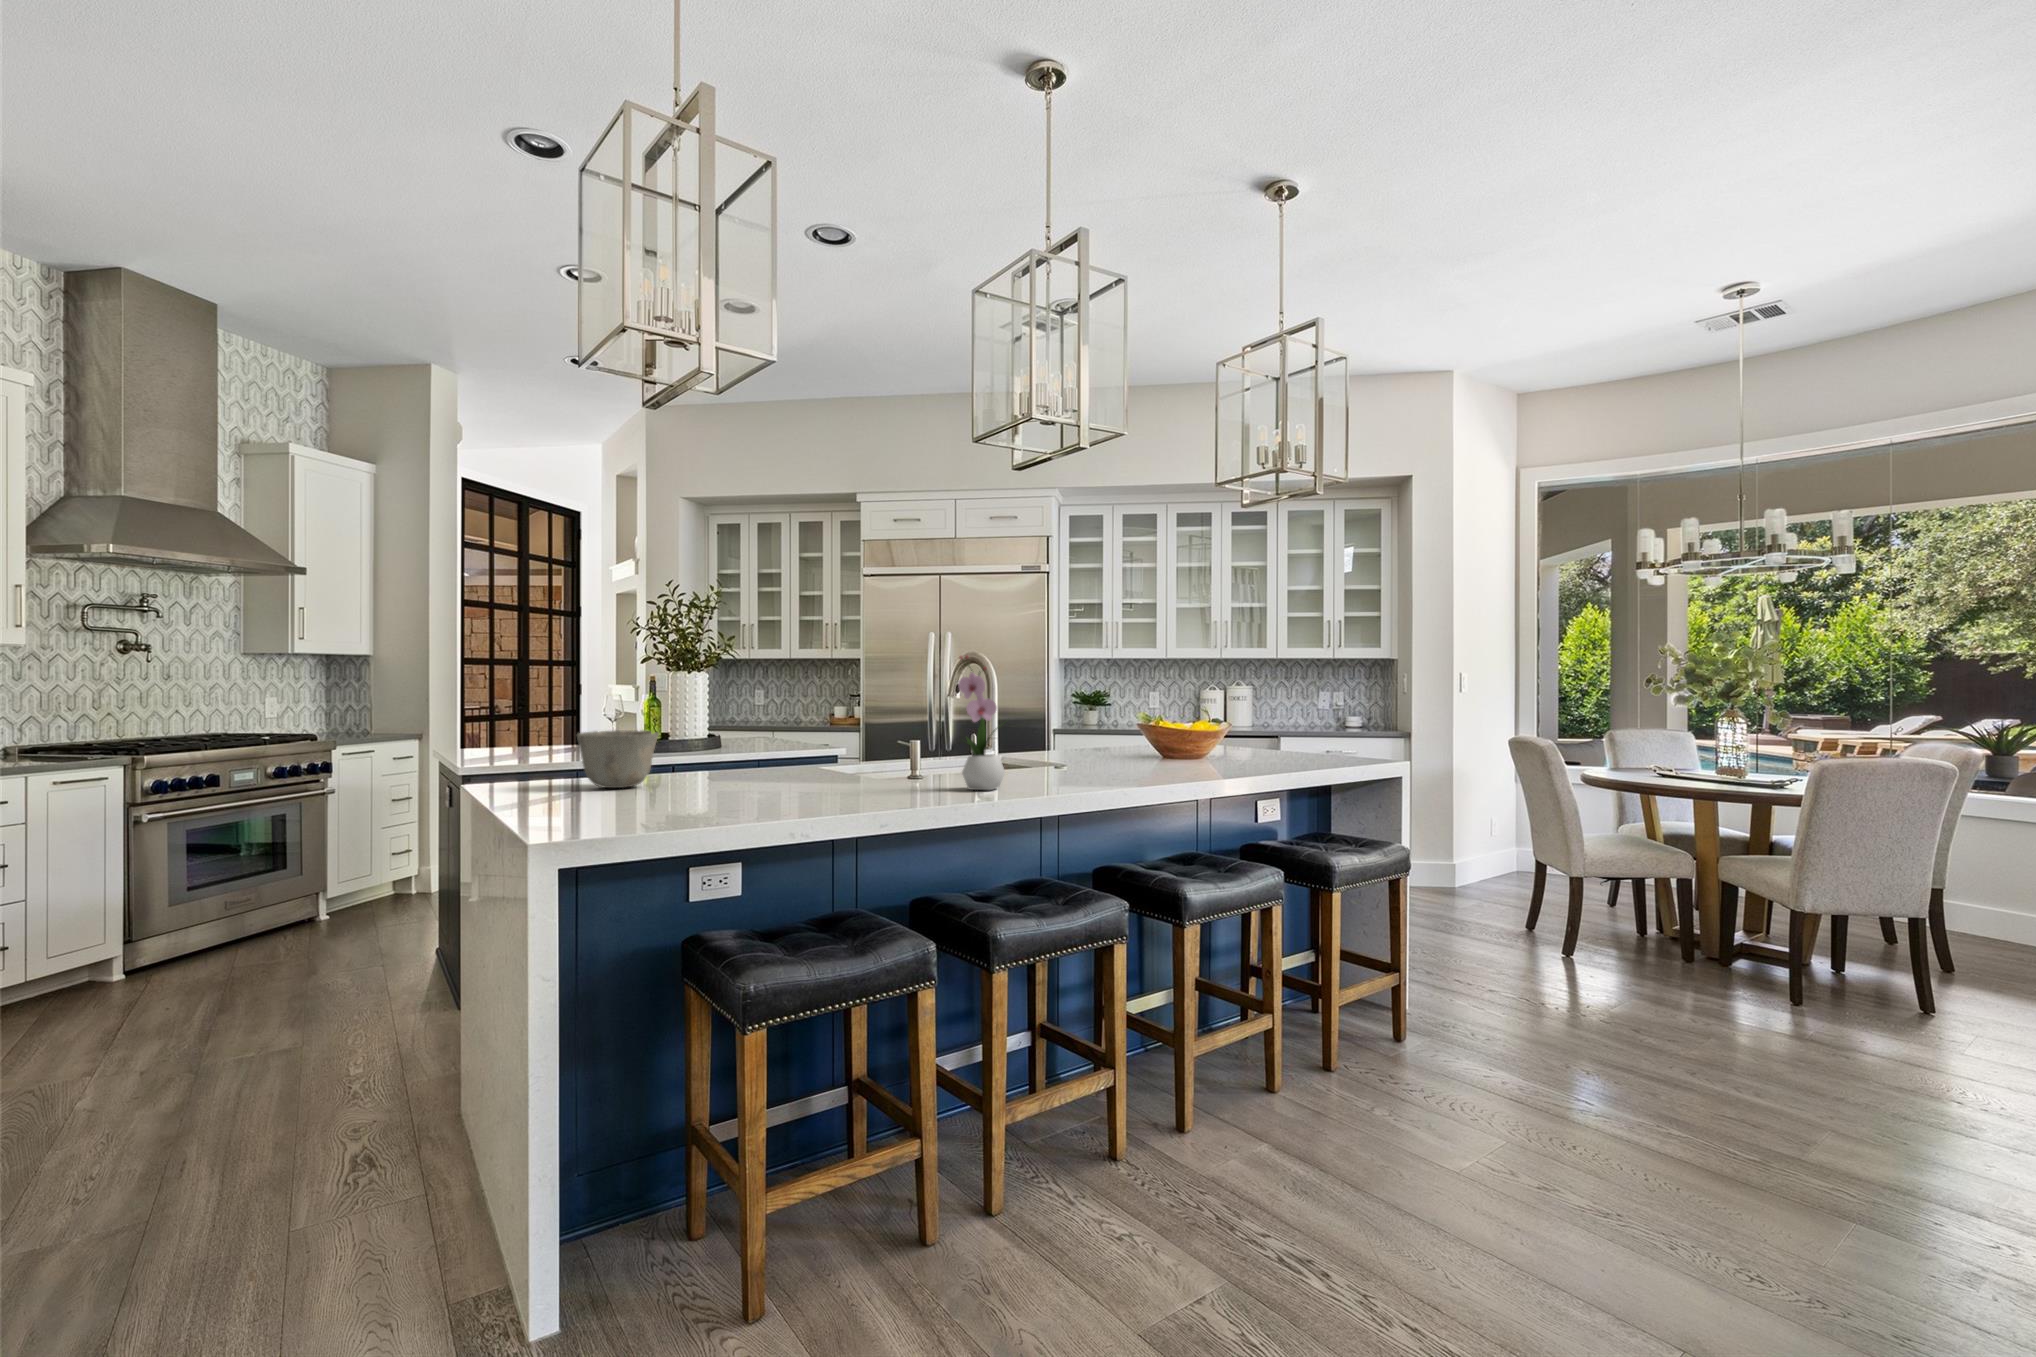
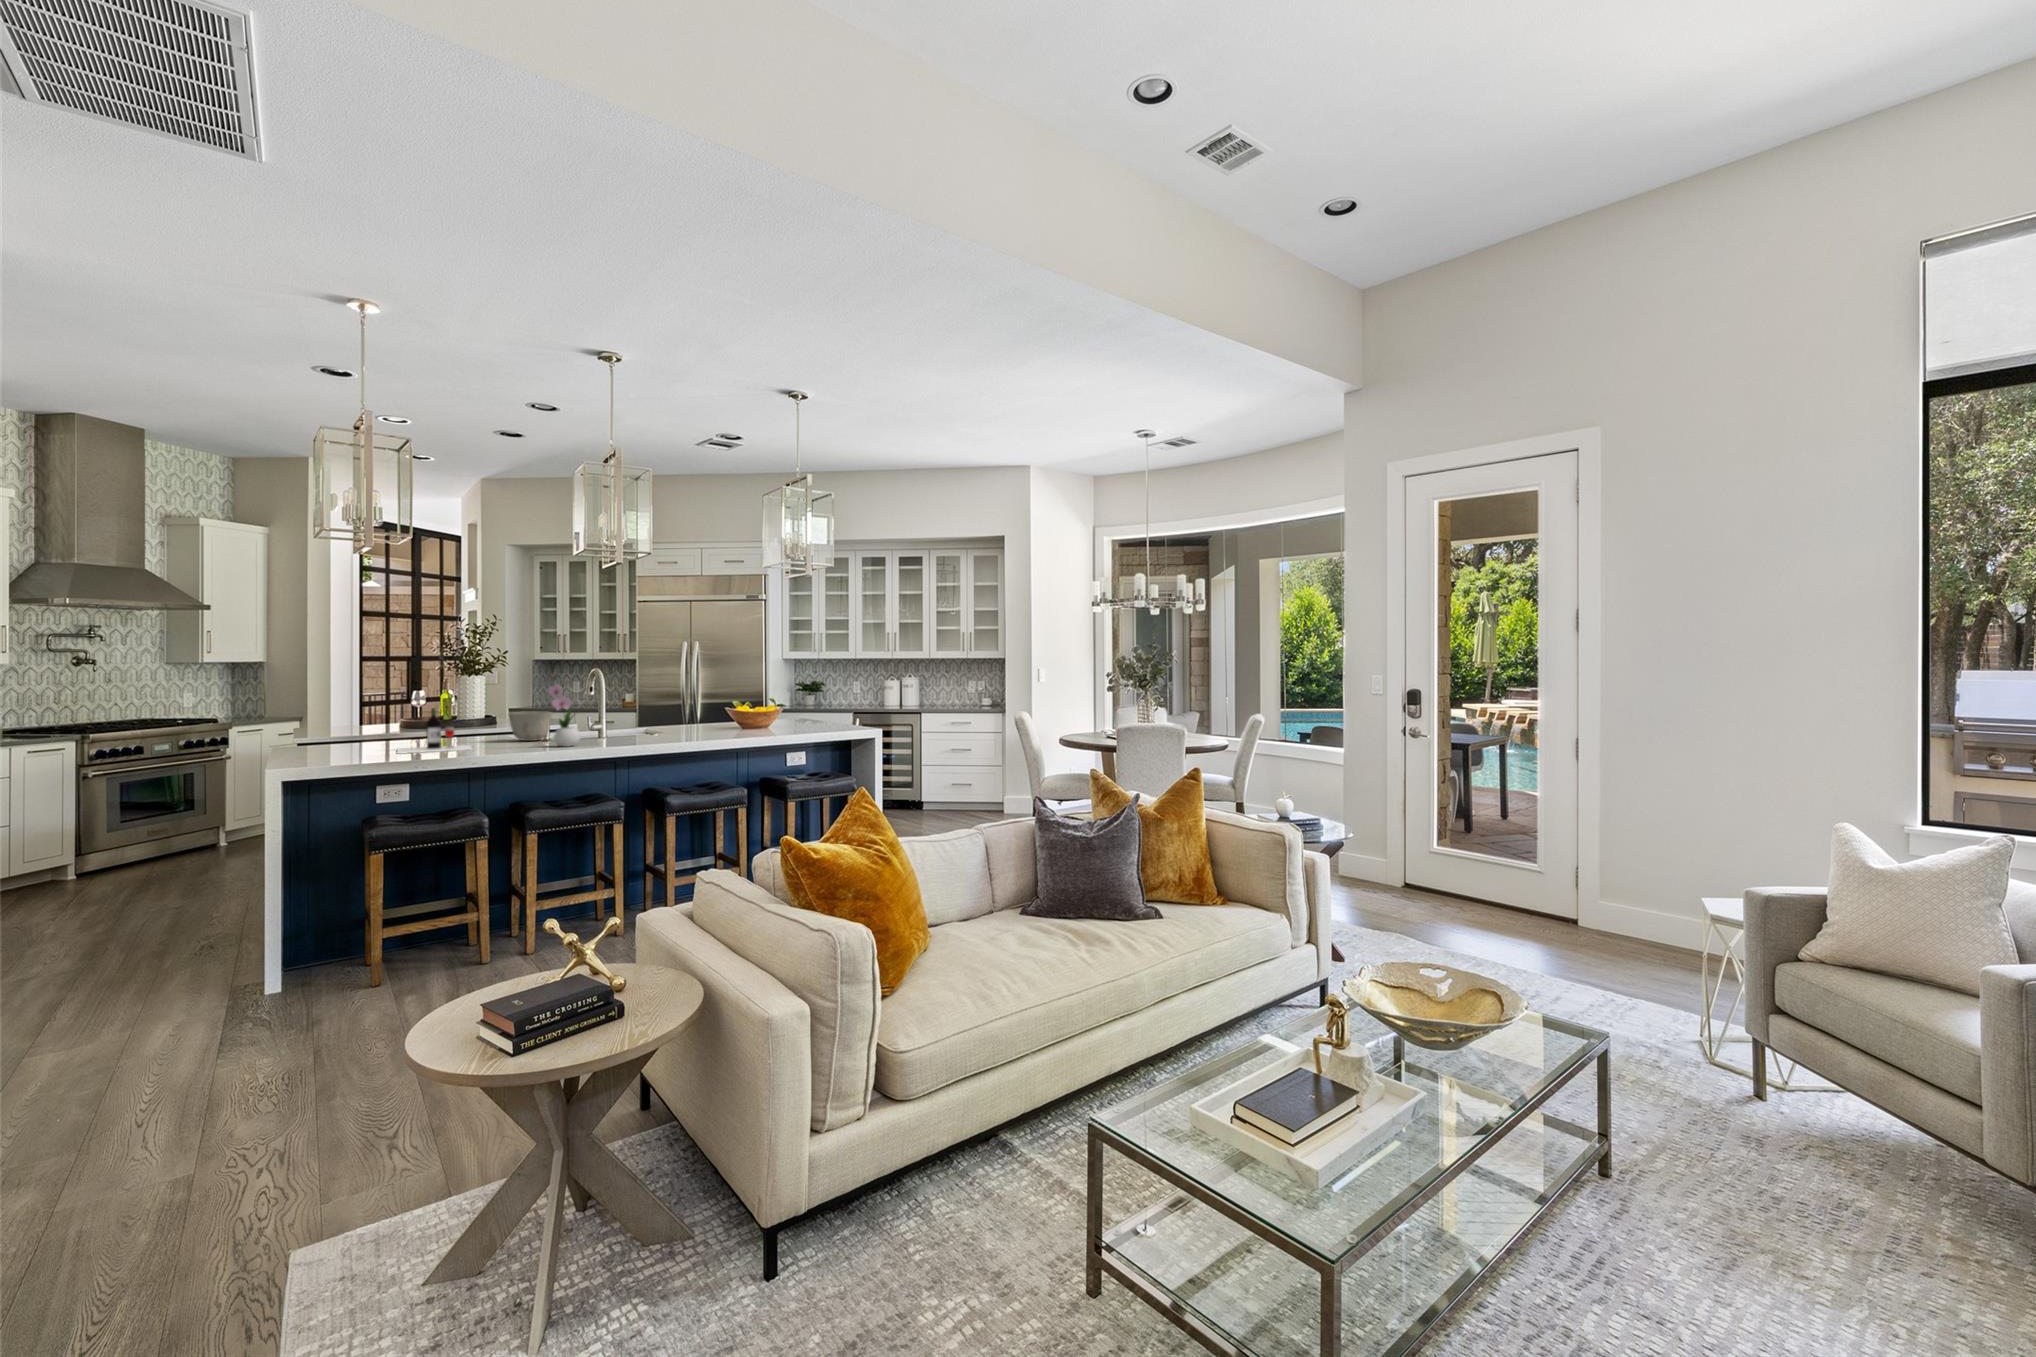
wine bottle: none [681,716,829,803] -> present [397,708,472,754]
ceramic bowl: present [577,730,659,788] -> present [508,711,552,741]

